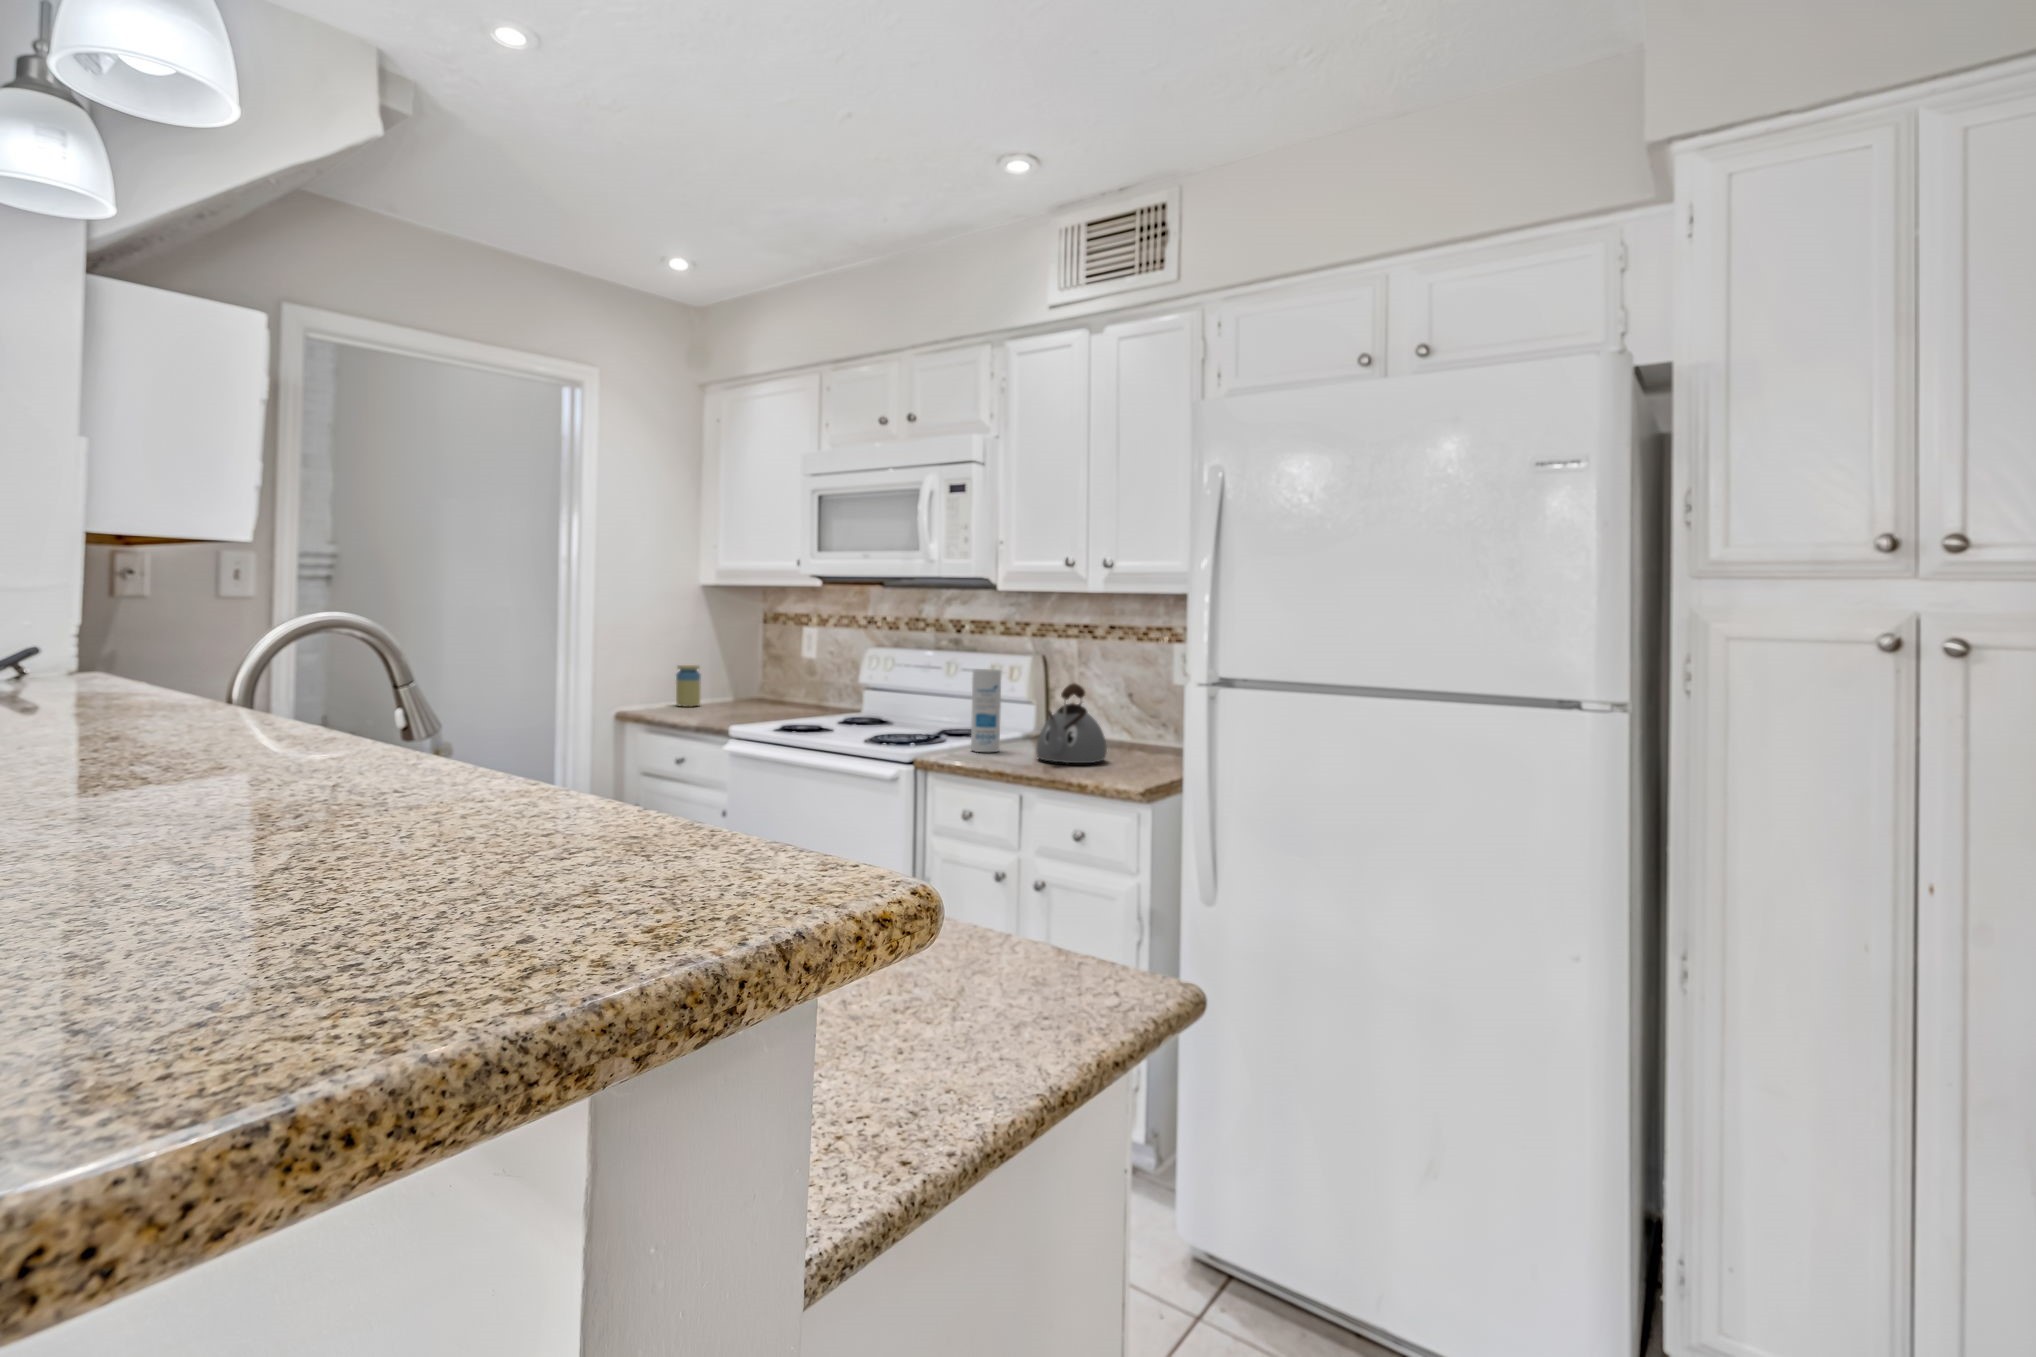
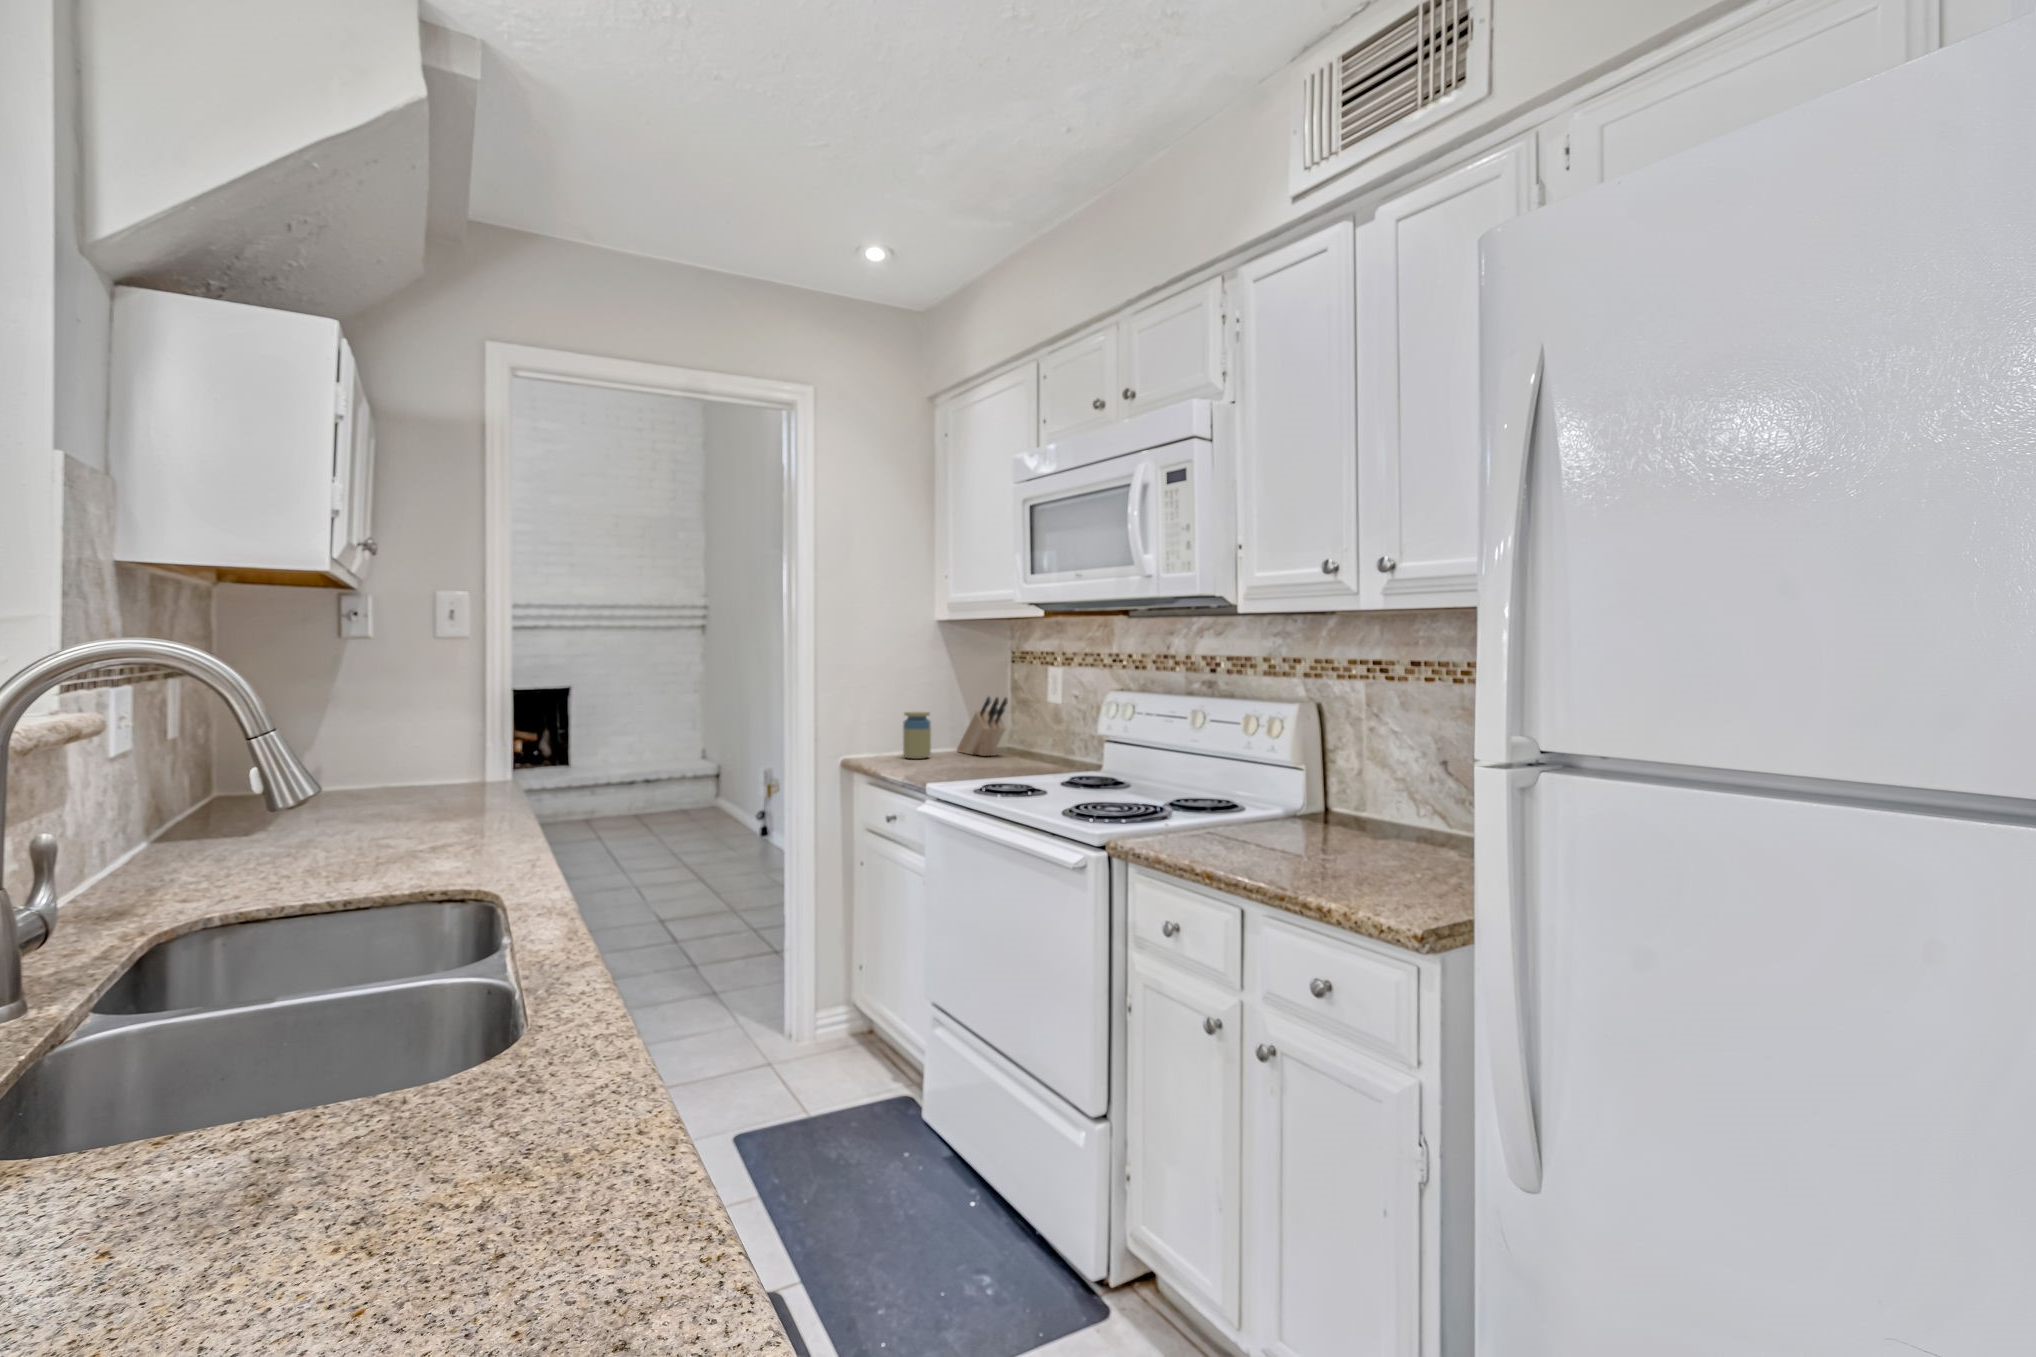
knife block: none [716,652,769,704] -> present [957,697,1008,756]
canister: present [971,669,1001,752] -> none [1186,720,1229,840]
kettle: present [1036,683,1107,763] -> none [1271,744,1384,870]

